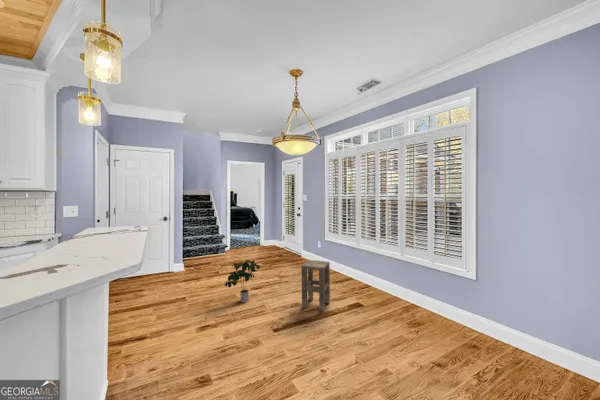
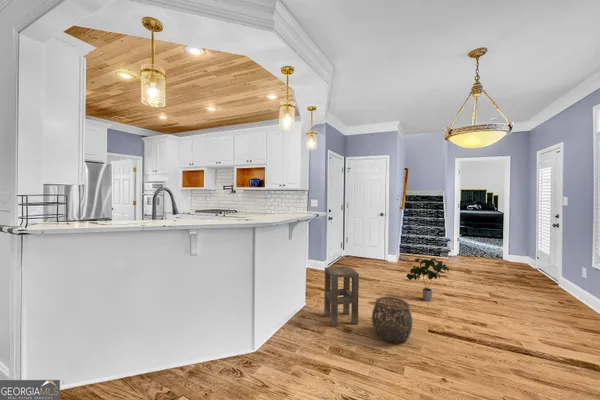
side table: present [302,260,330,311] -> present [324,266,359,327]
woven basket: none [229,314,272,367] -> present [372,297,412,343]

